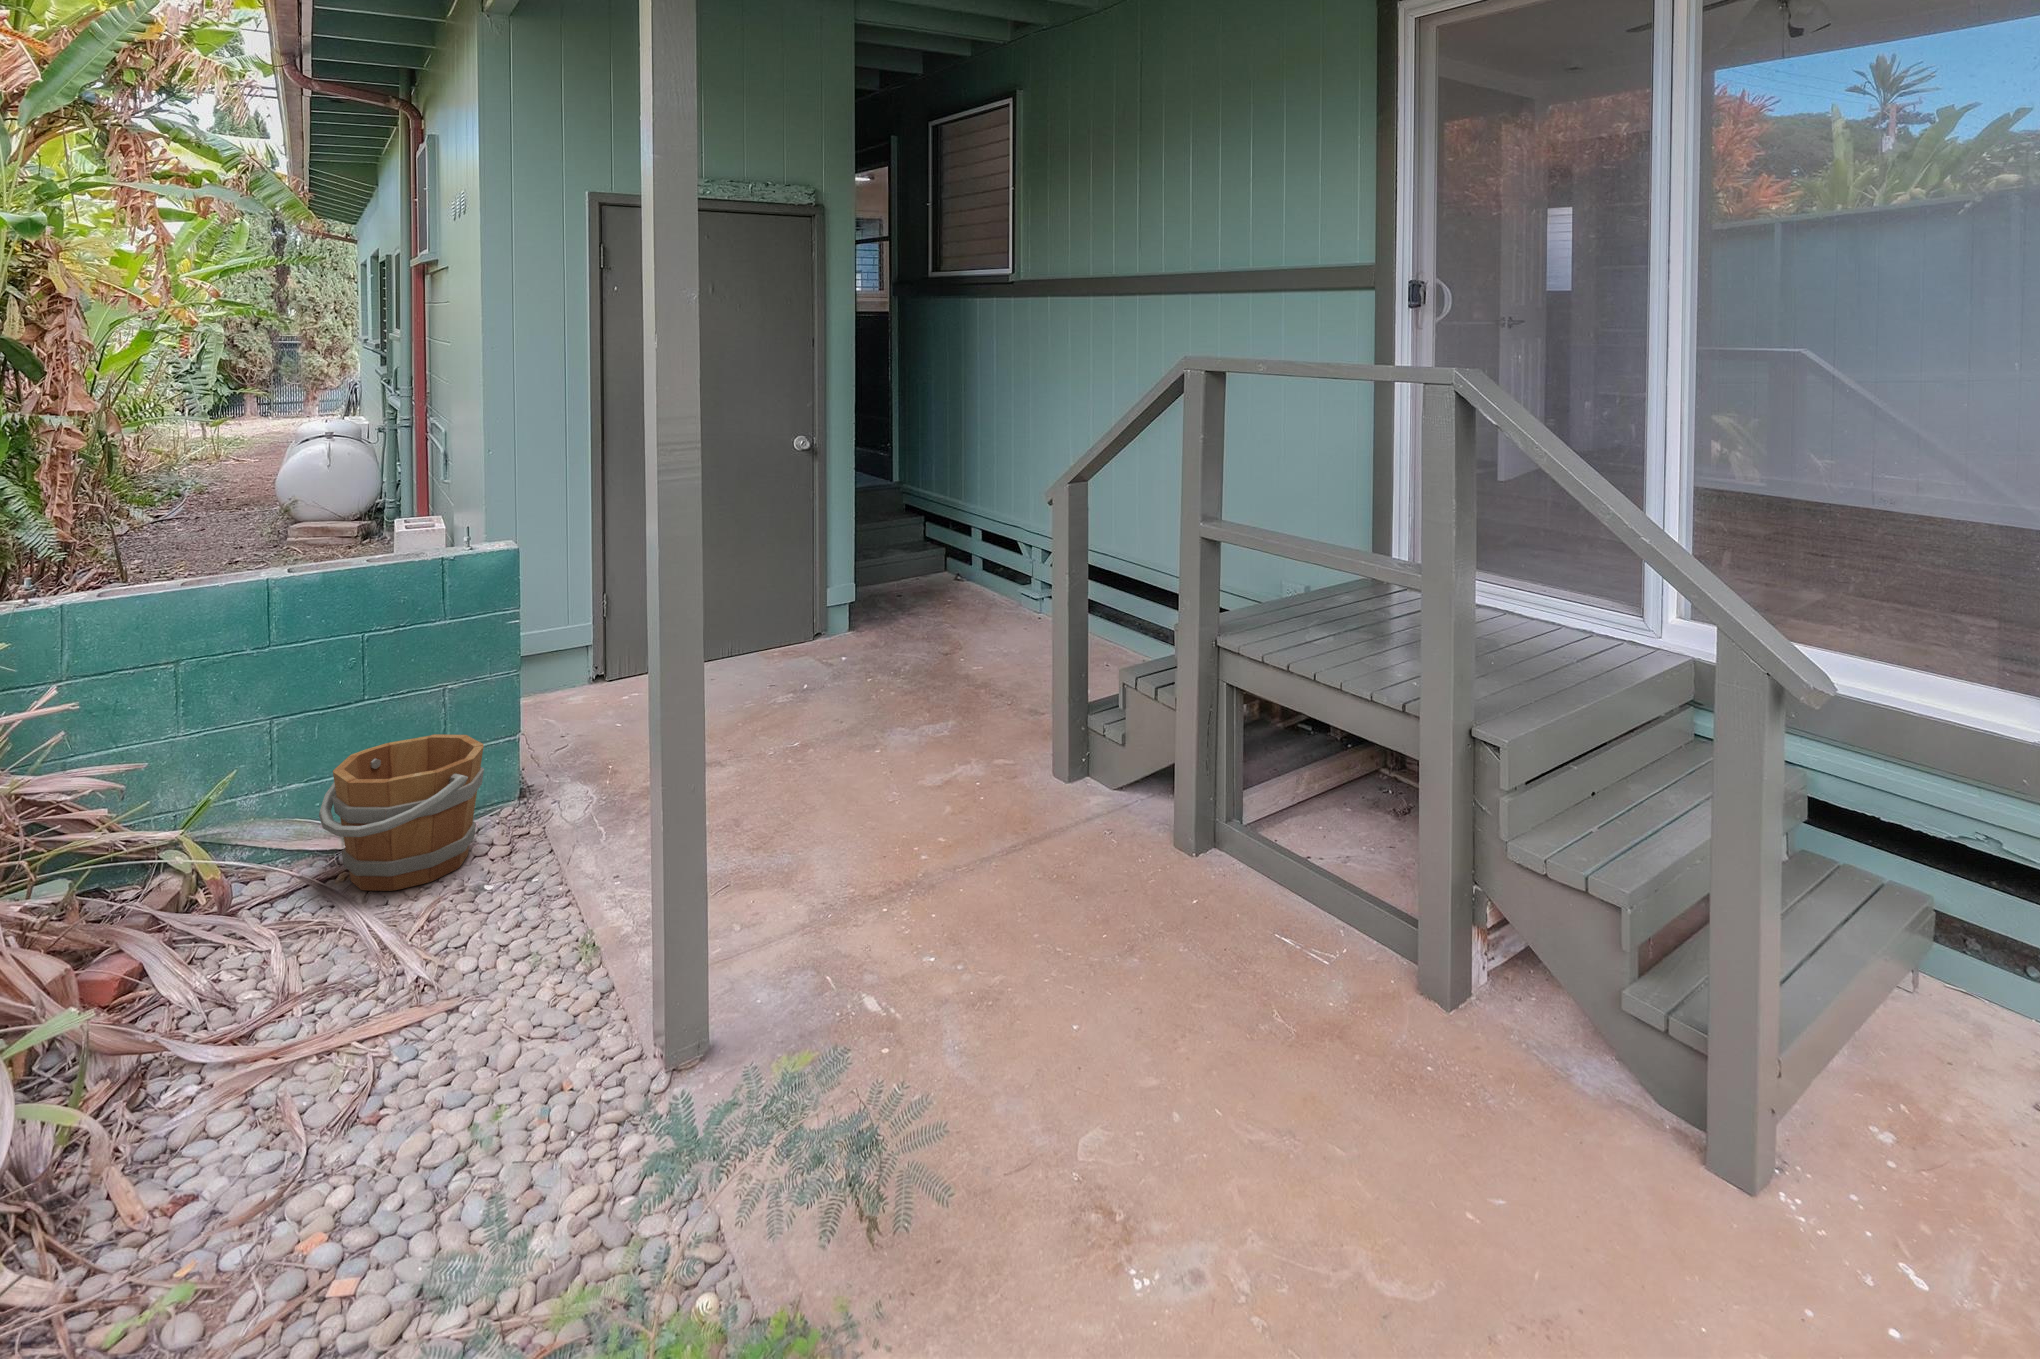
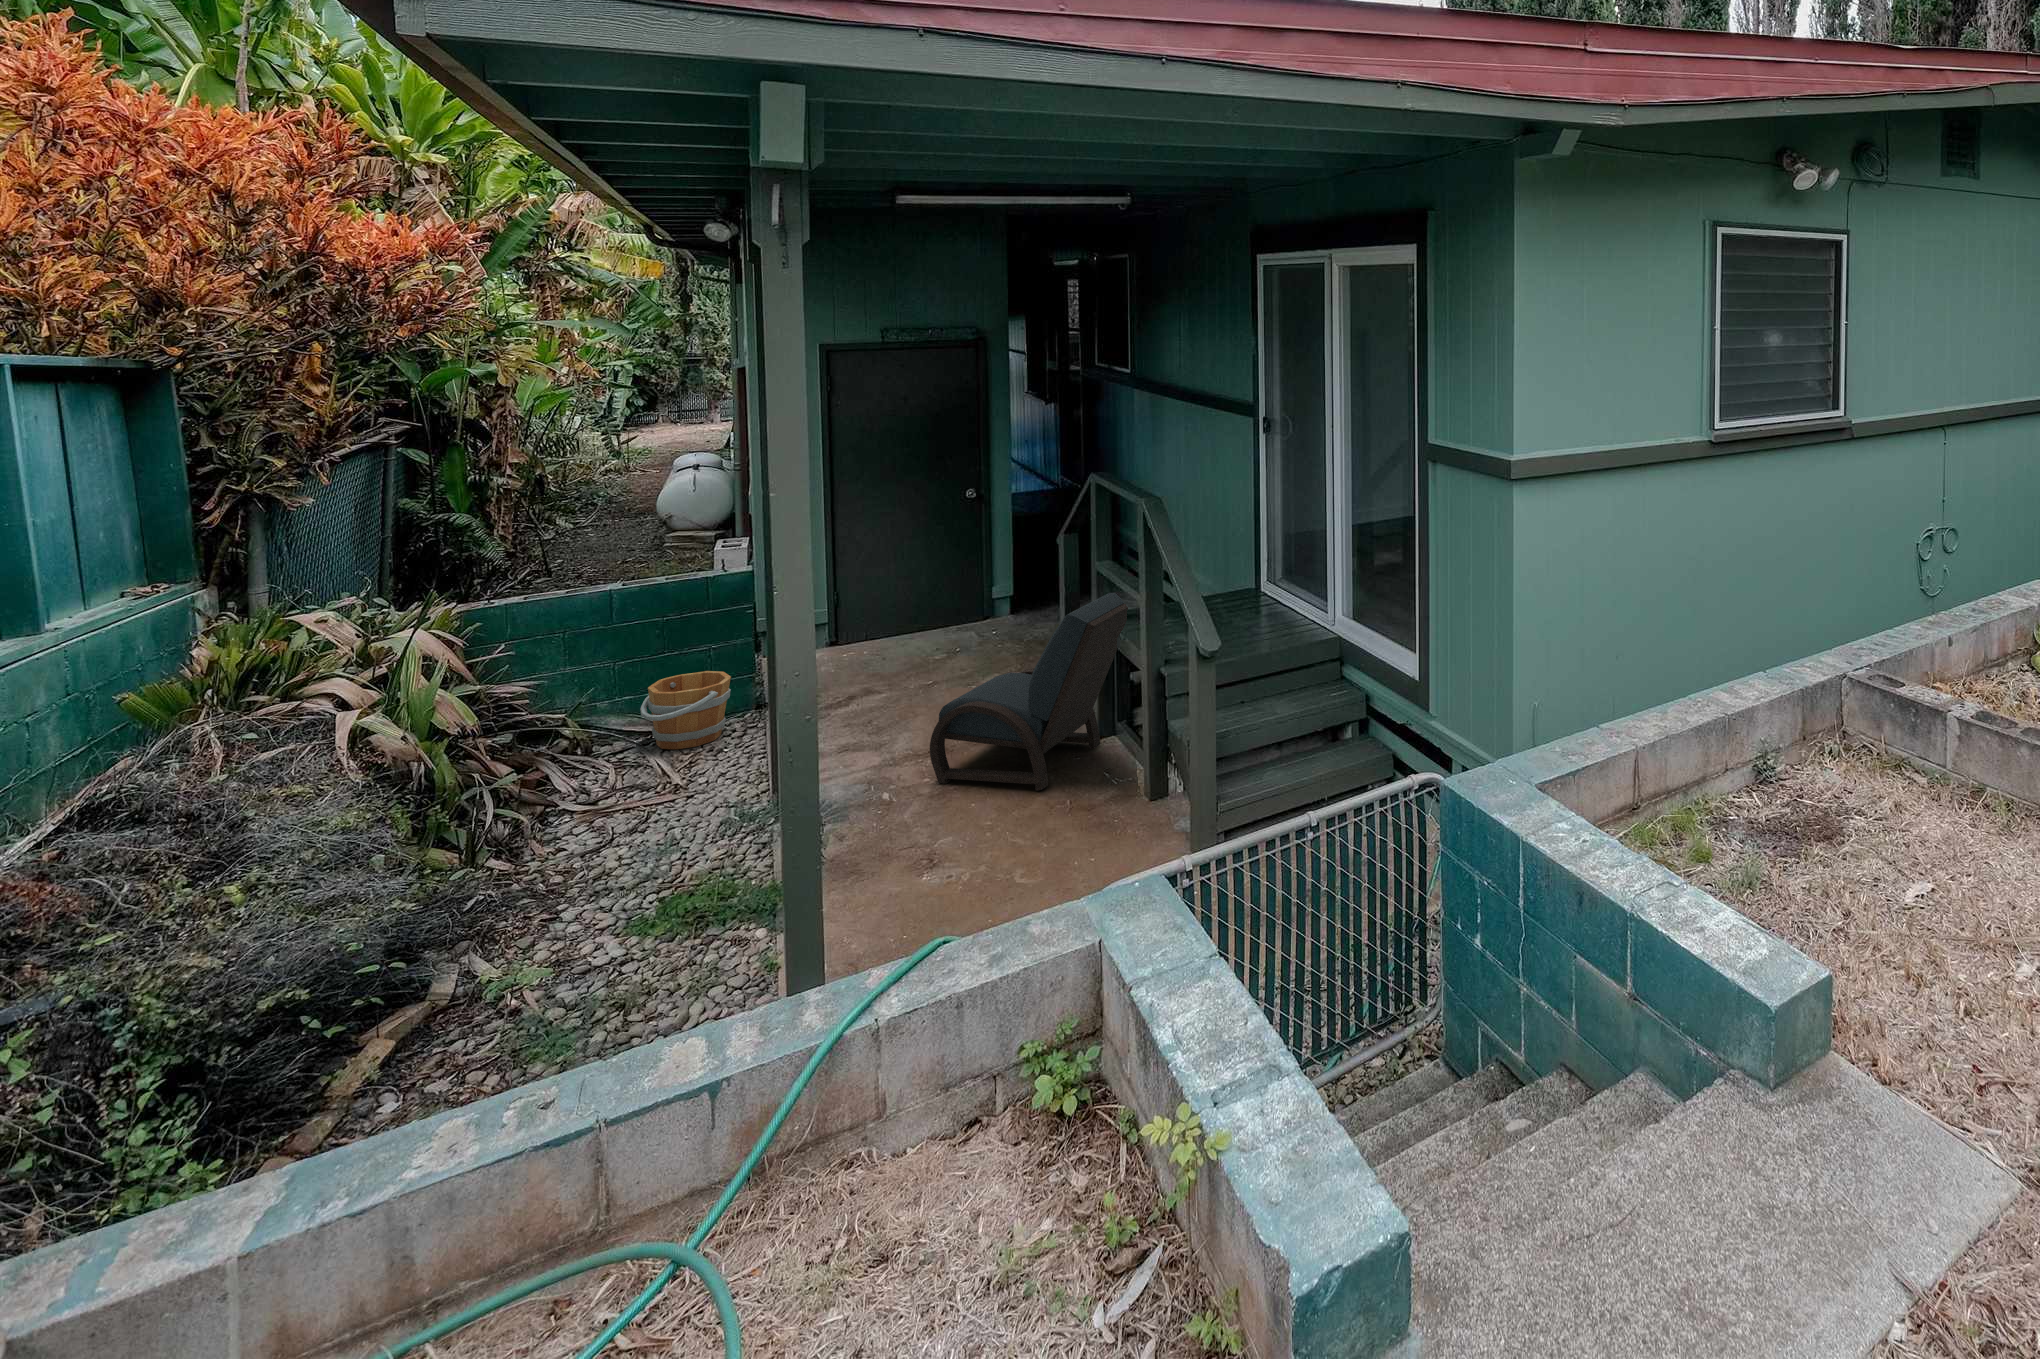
lounge chair: none [923,566,1257,964] -> present [930,593,1128,791]

